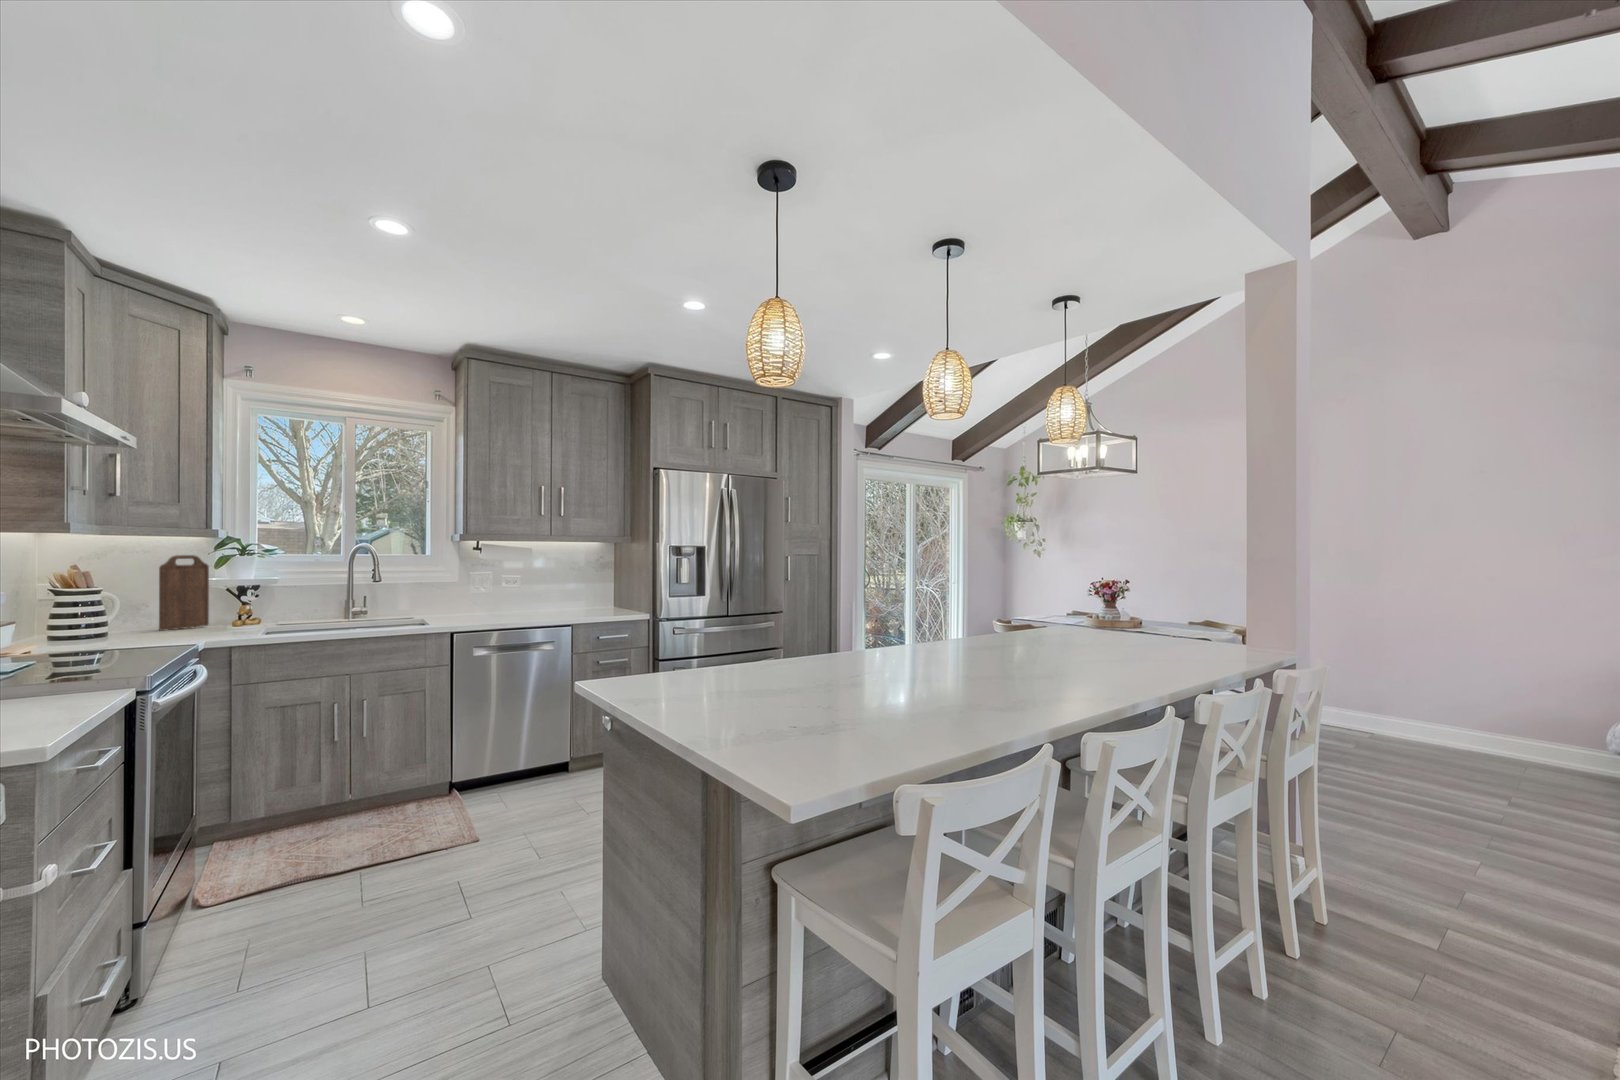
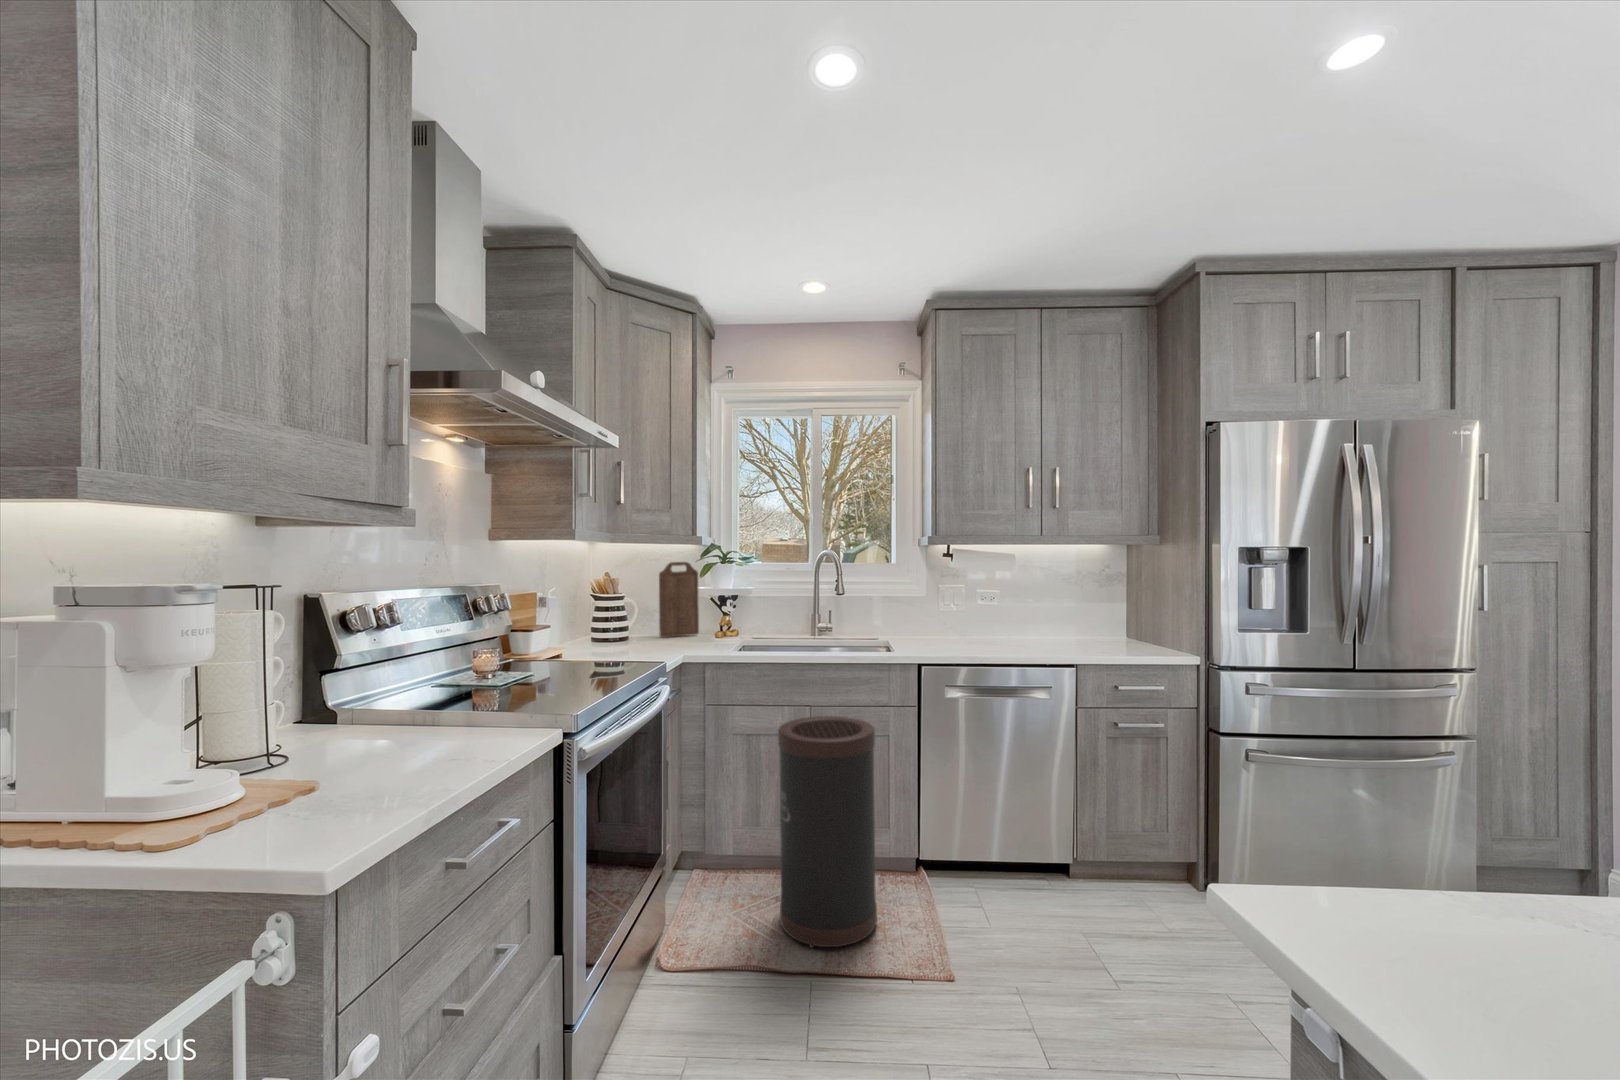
trash can: none [323,677,416,854] -> present [778,716,877,948]

